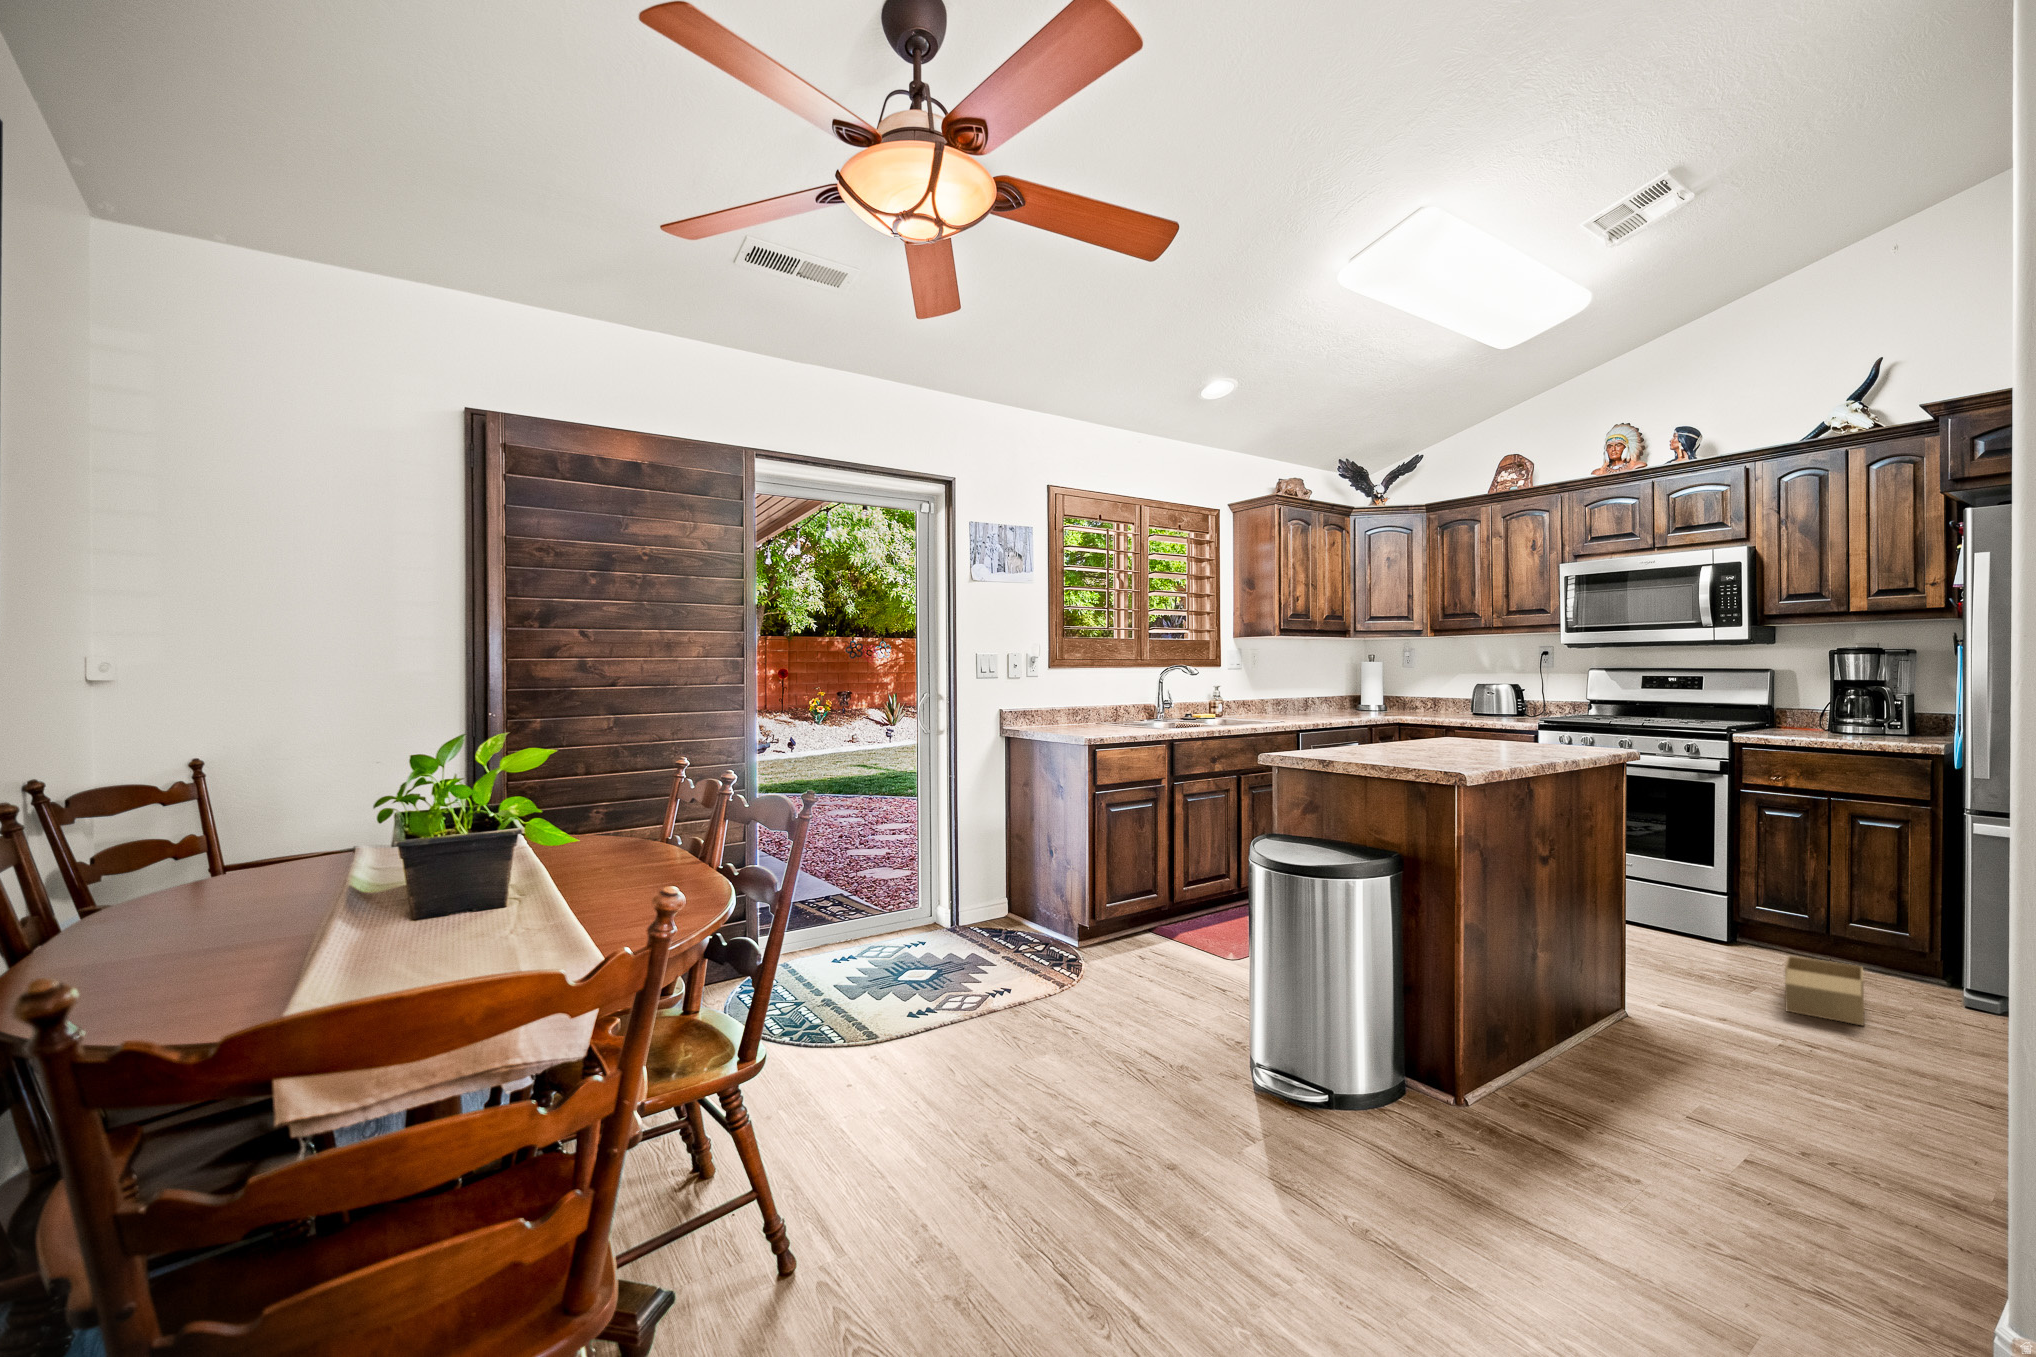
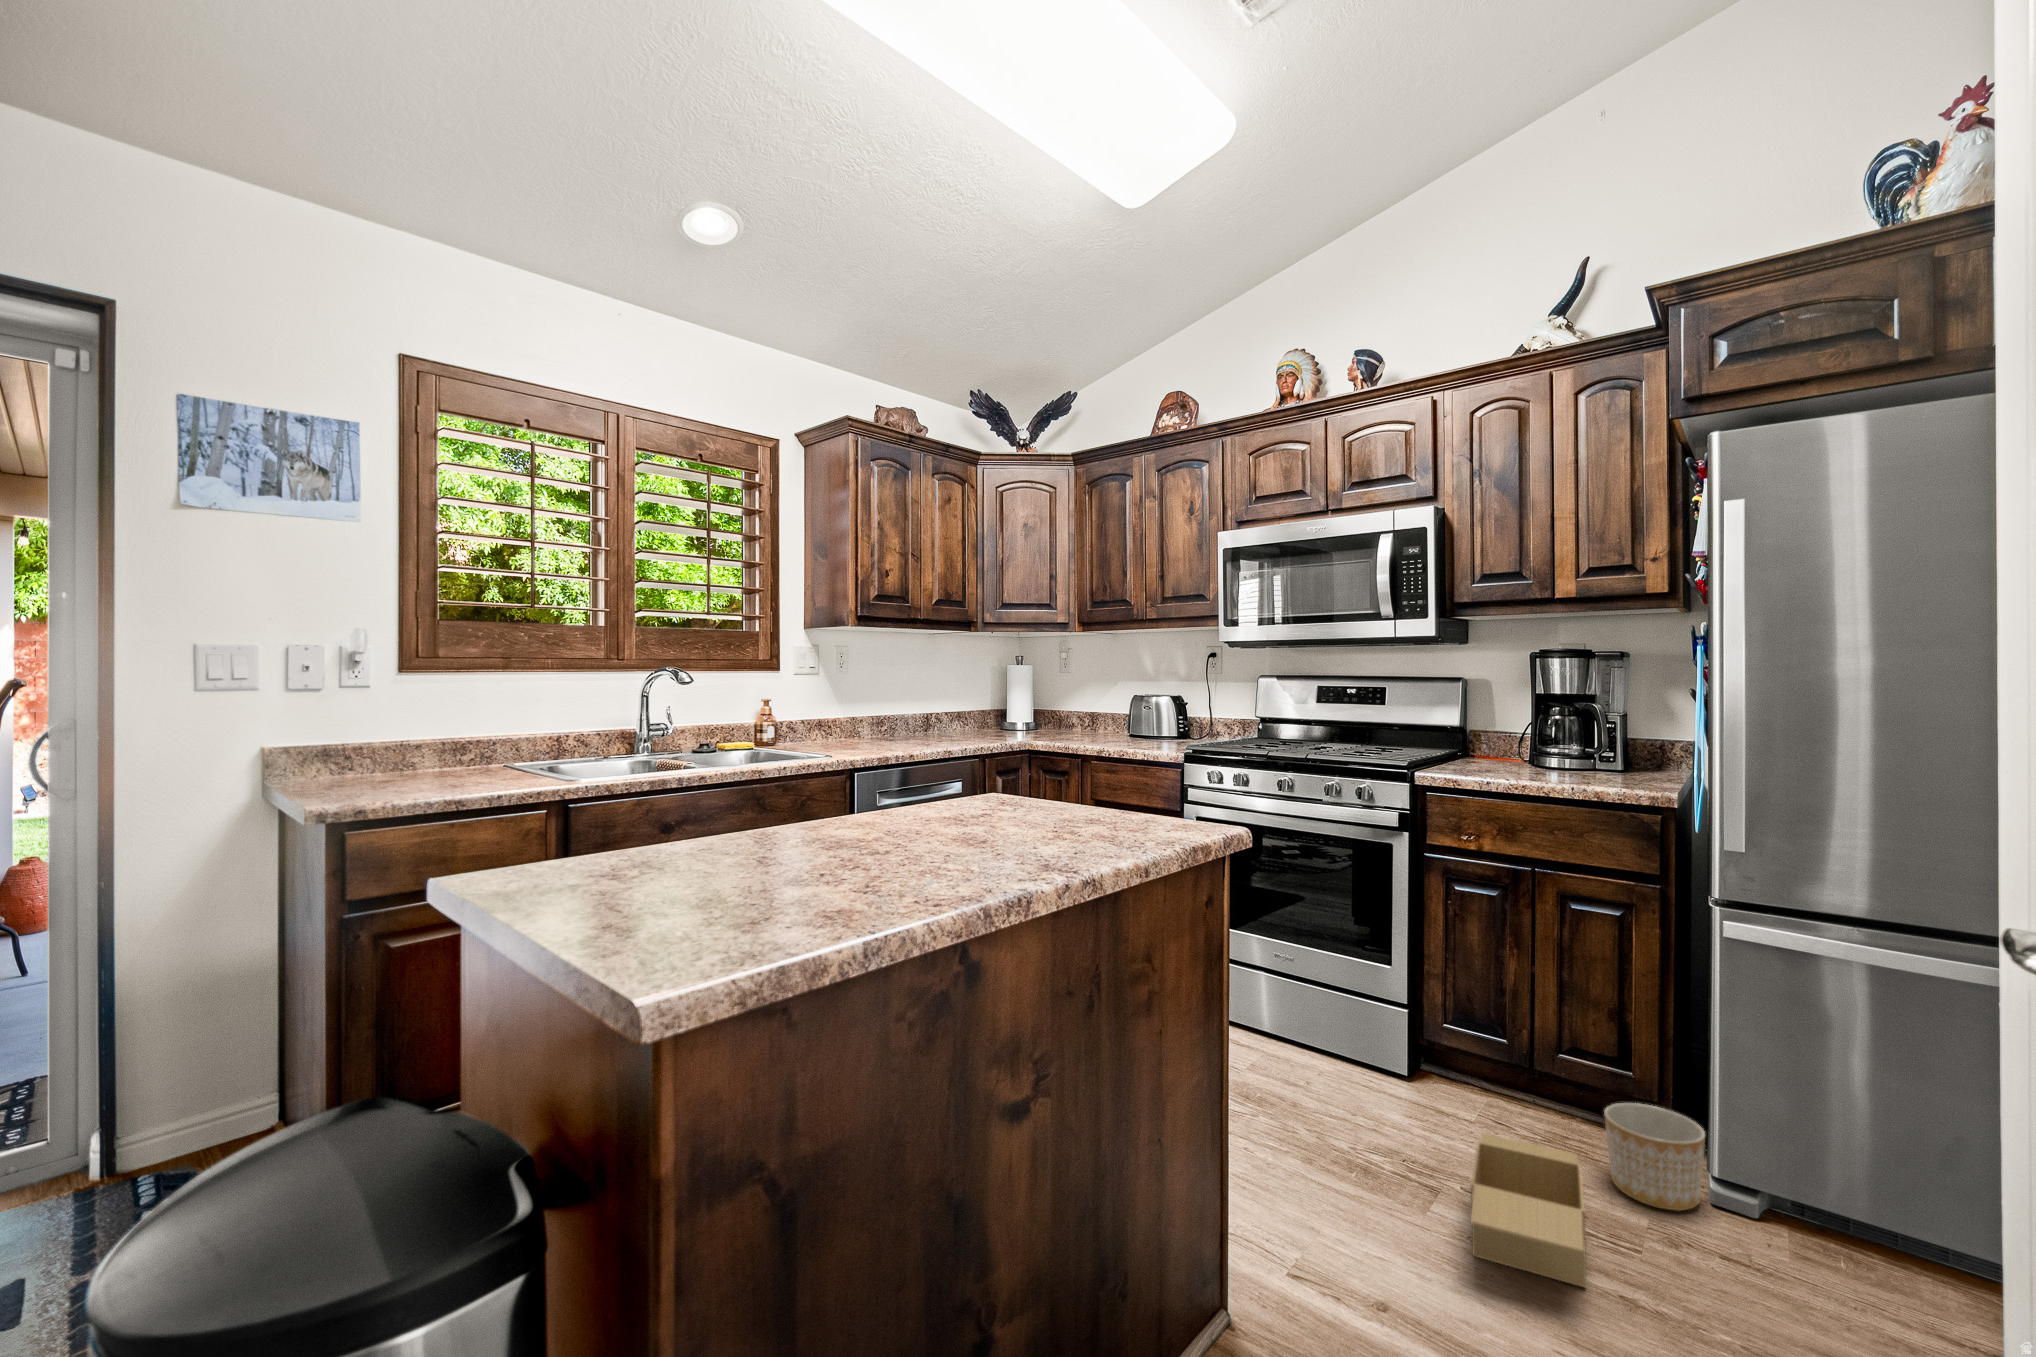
planter: none [1883,946,1960,1006] -> present [1604,1103,1705,1211]

